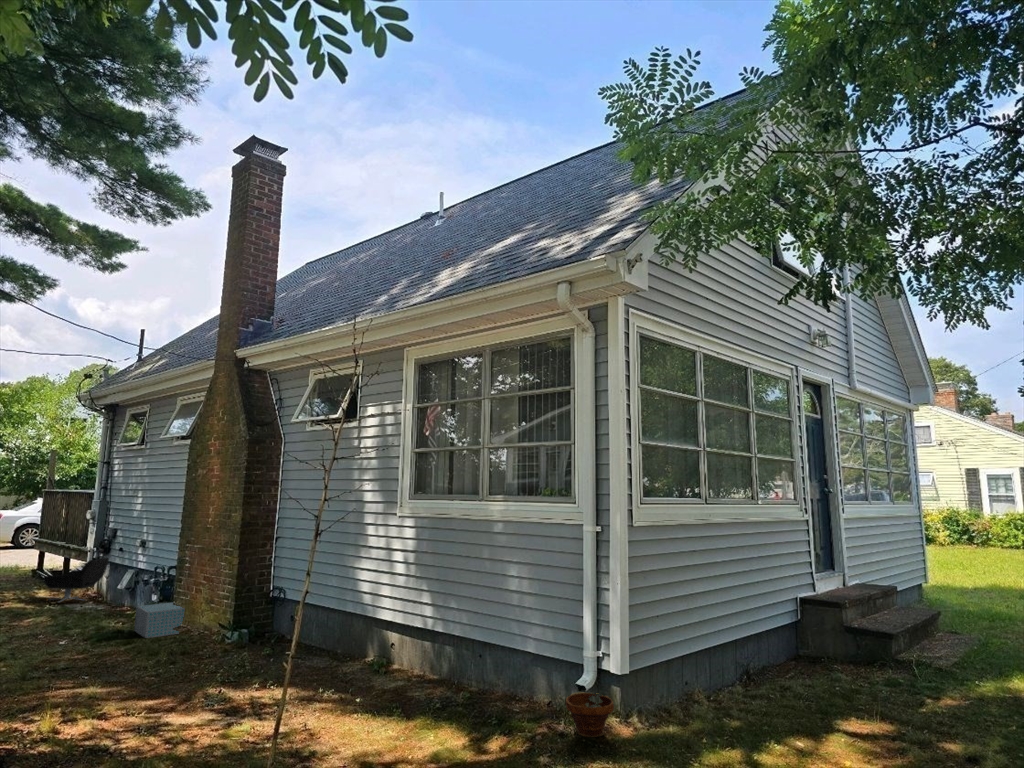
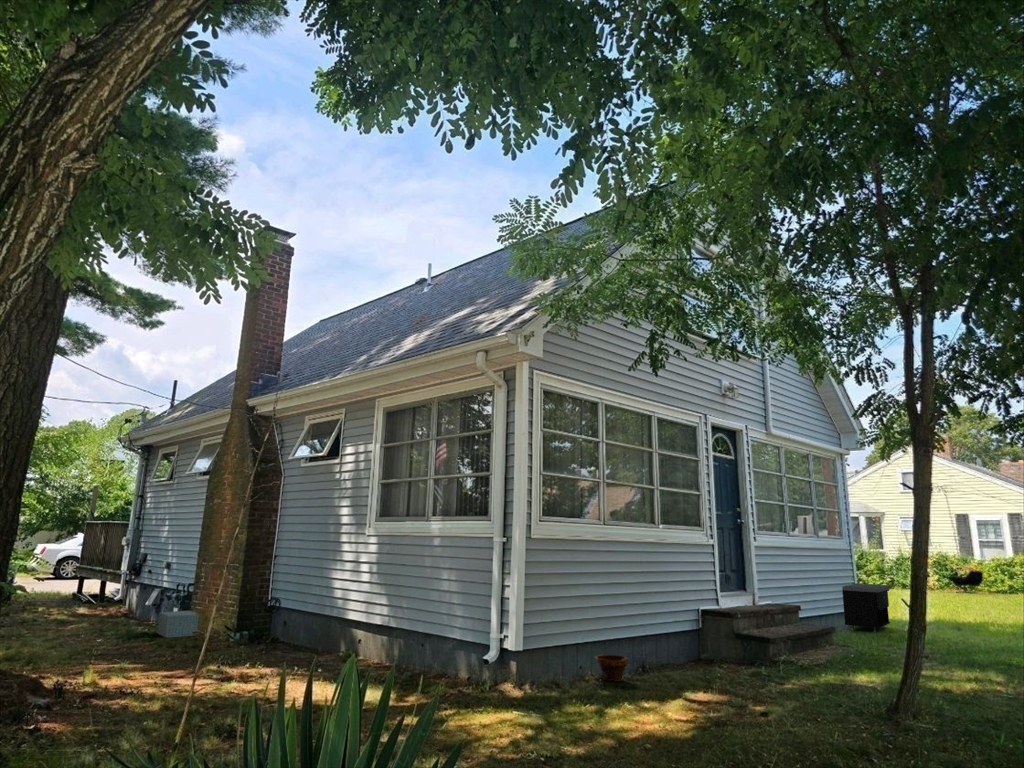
storage bench: none [917,553,964,609] -> present [842,583,890,632]
lounge chair: present [43,557,109,602] -> present [950,571,983,592]
planter: present [566,692,614,737] -> present [595,655,629,681]

